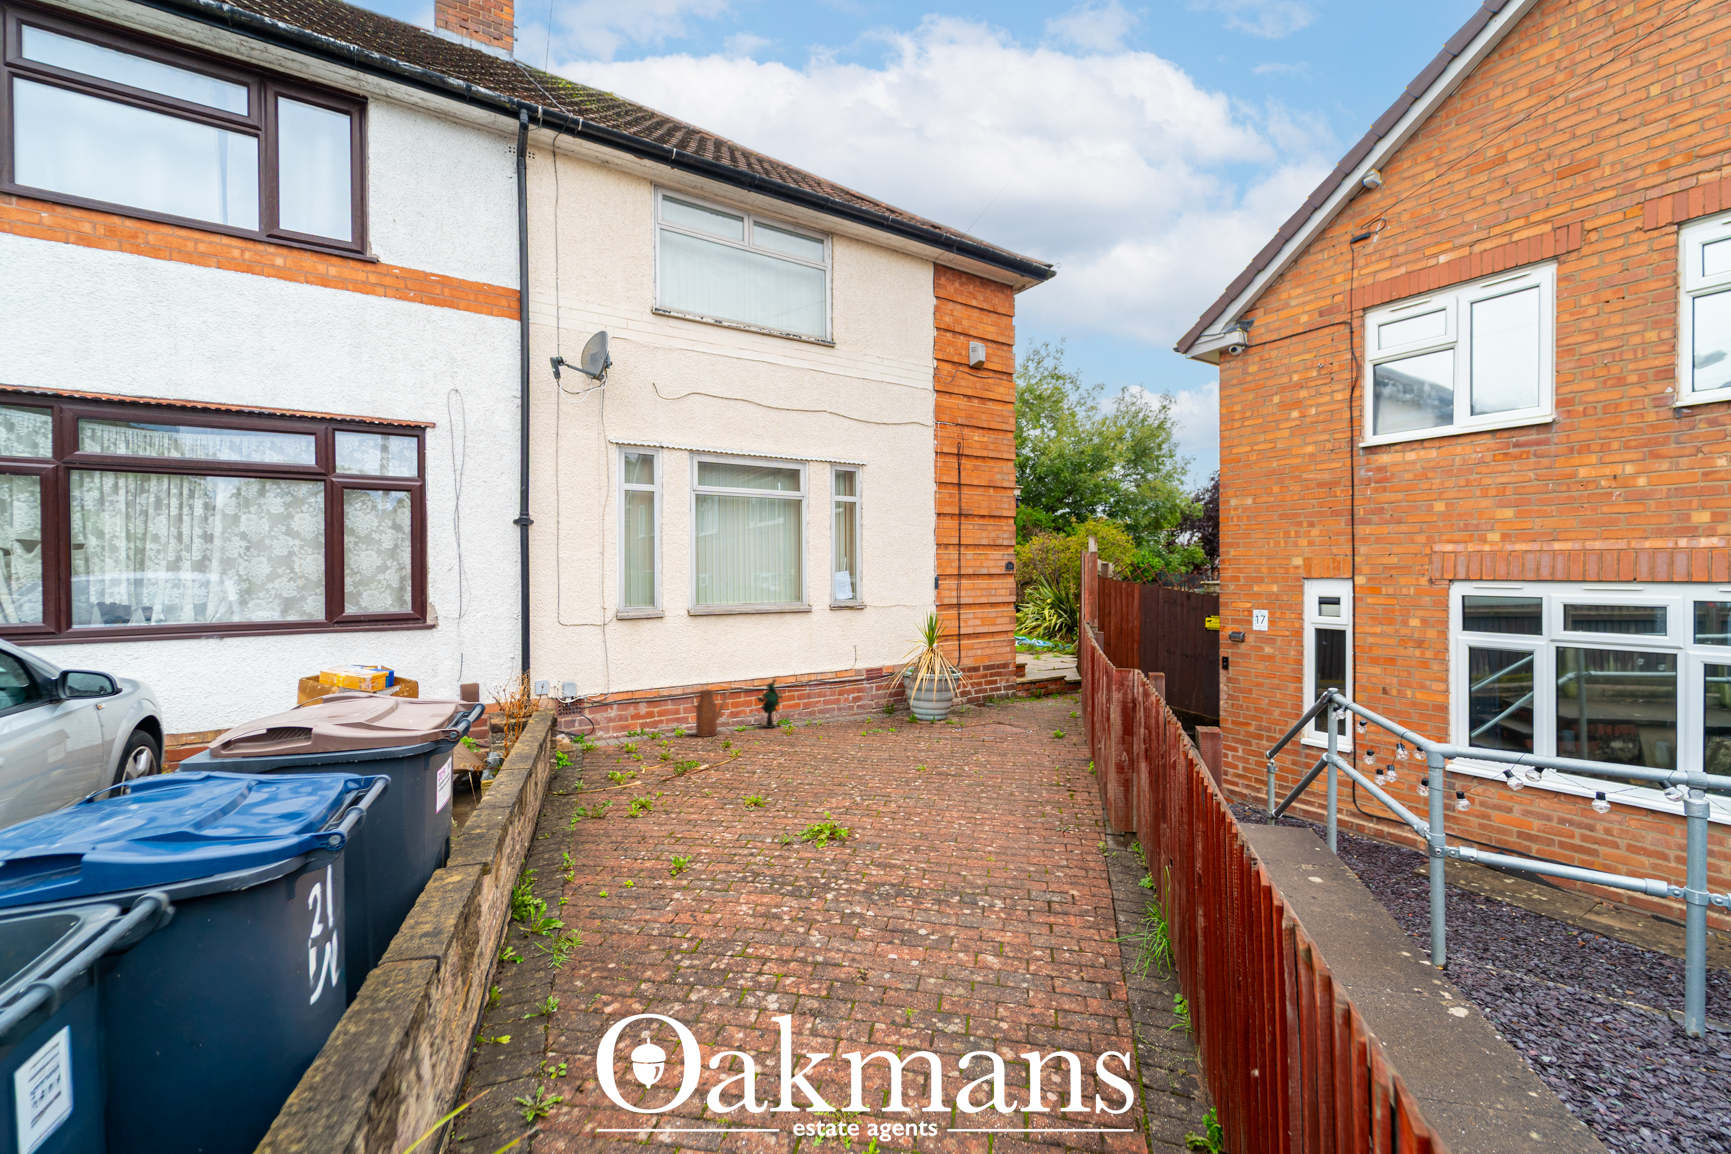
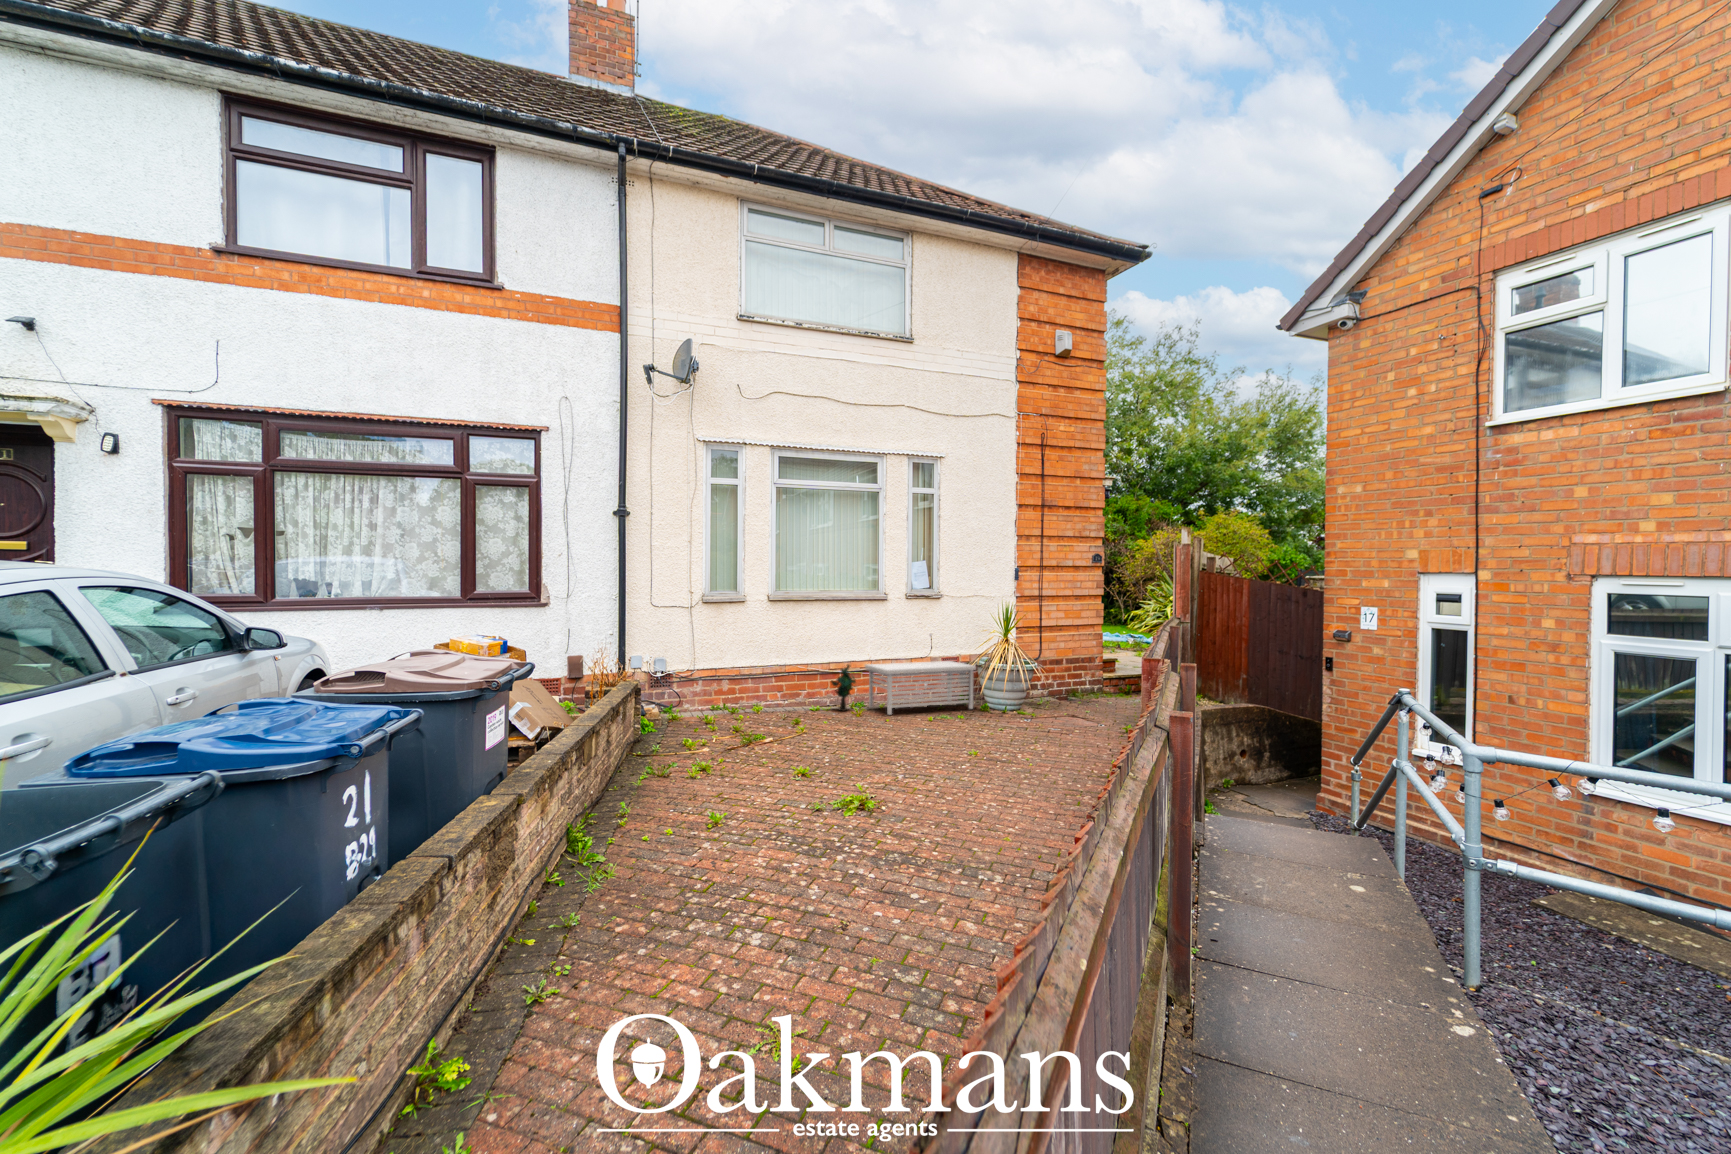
storage bench: none [789,671,902,730] -> present [865,661,976,715]
watering can: present [691,688,731,737] -> none [767,670,806,716]

